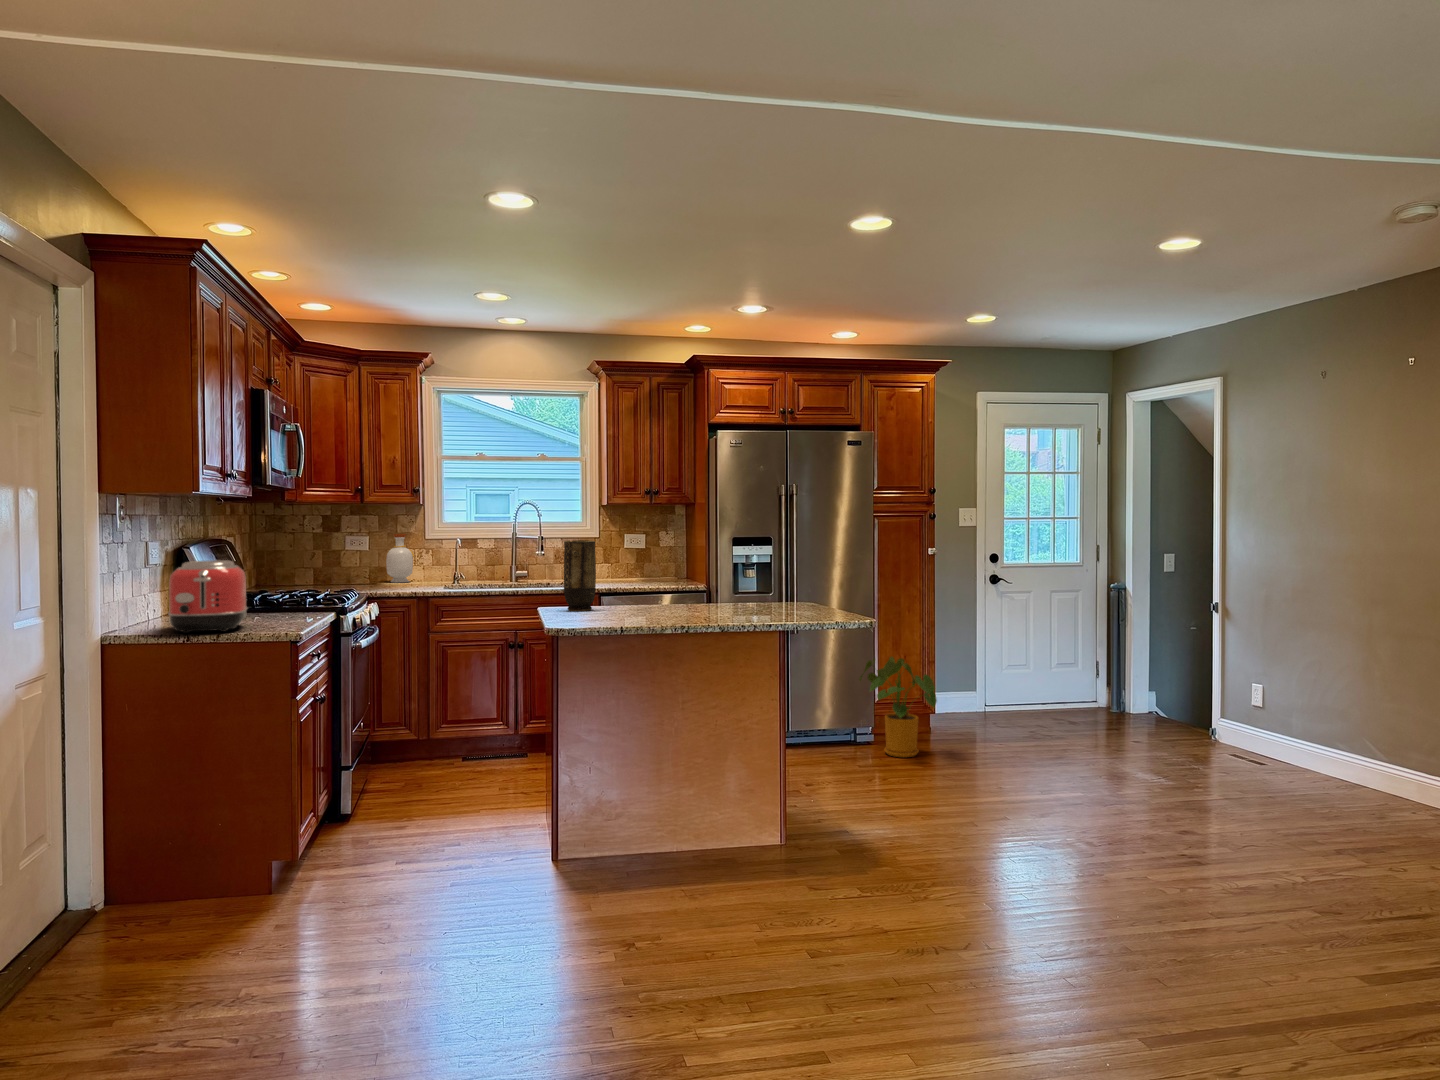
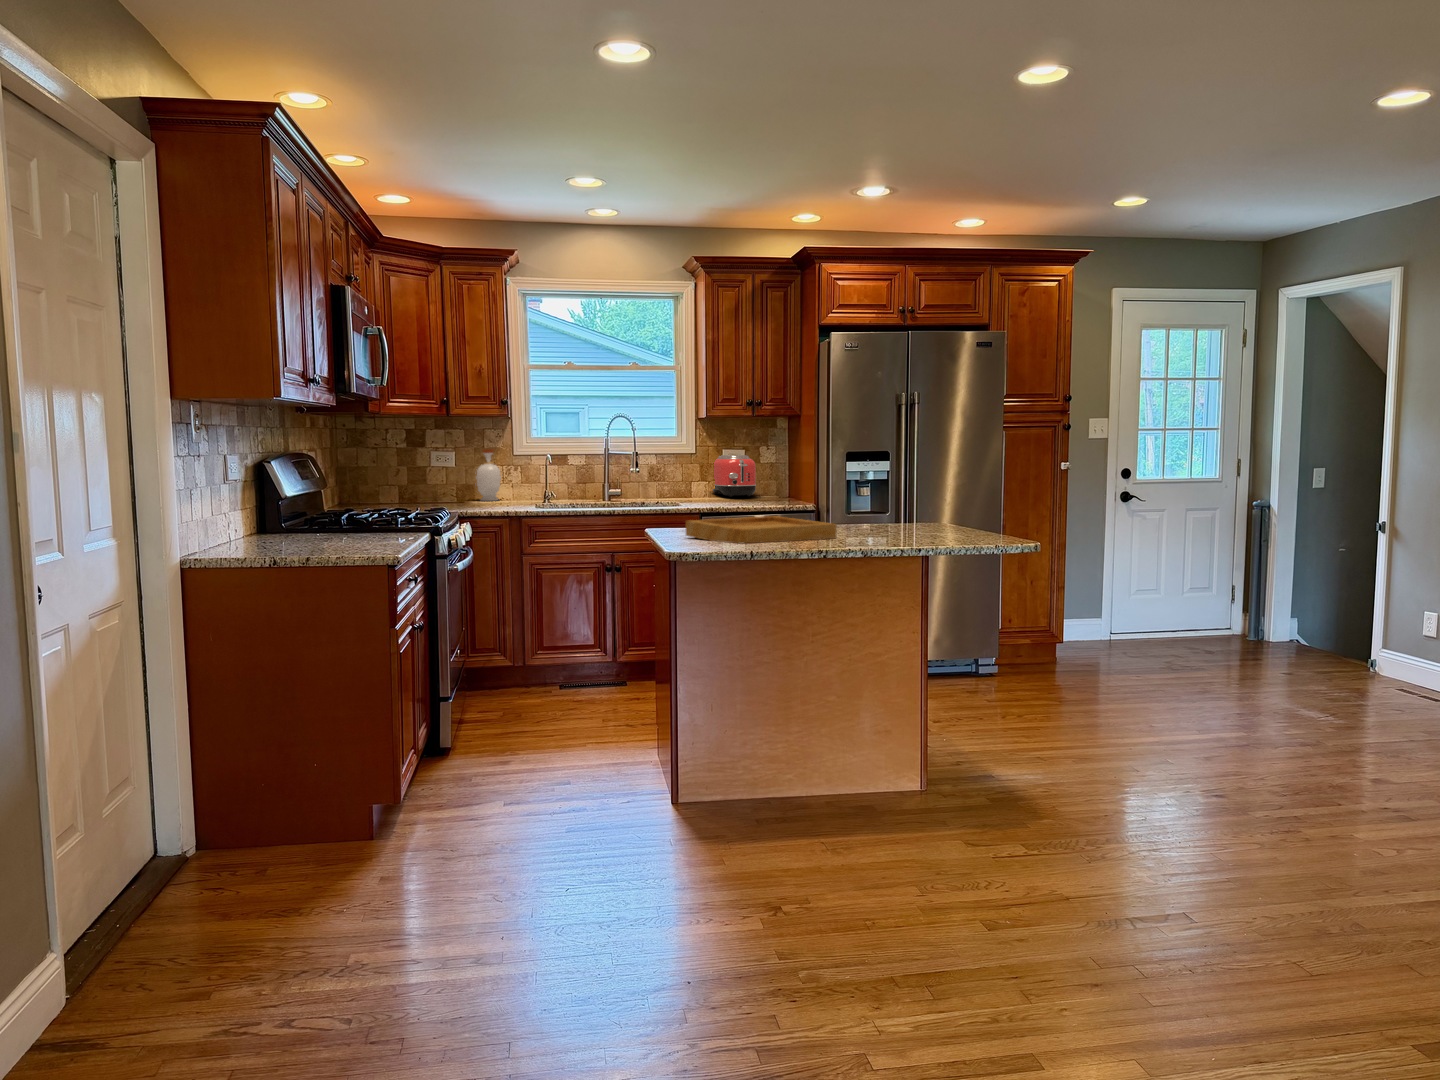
vase: present [564,540,596,611] -> none [675,453,710,531]
toaster: present [168,560,247,633] -> present [712,455,756,497]
tray: none [566,597,695,624] -> present [686,516,837,544]
house plant: present [859,657,937,757] -> none [982,581,1074,690]

